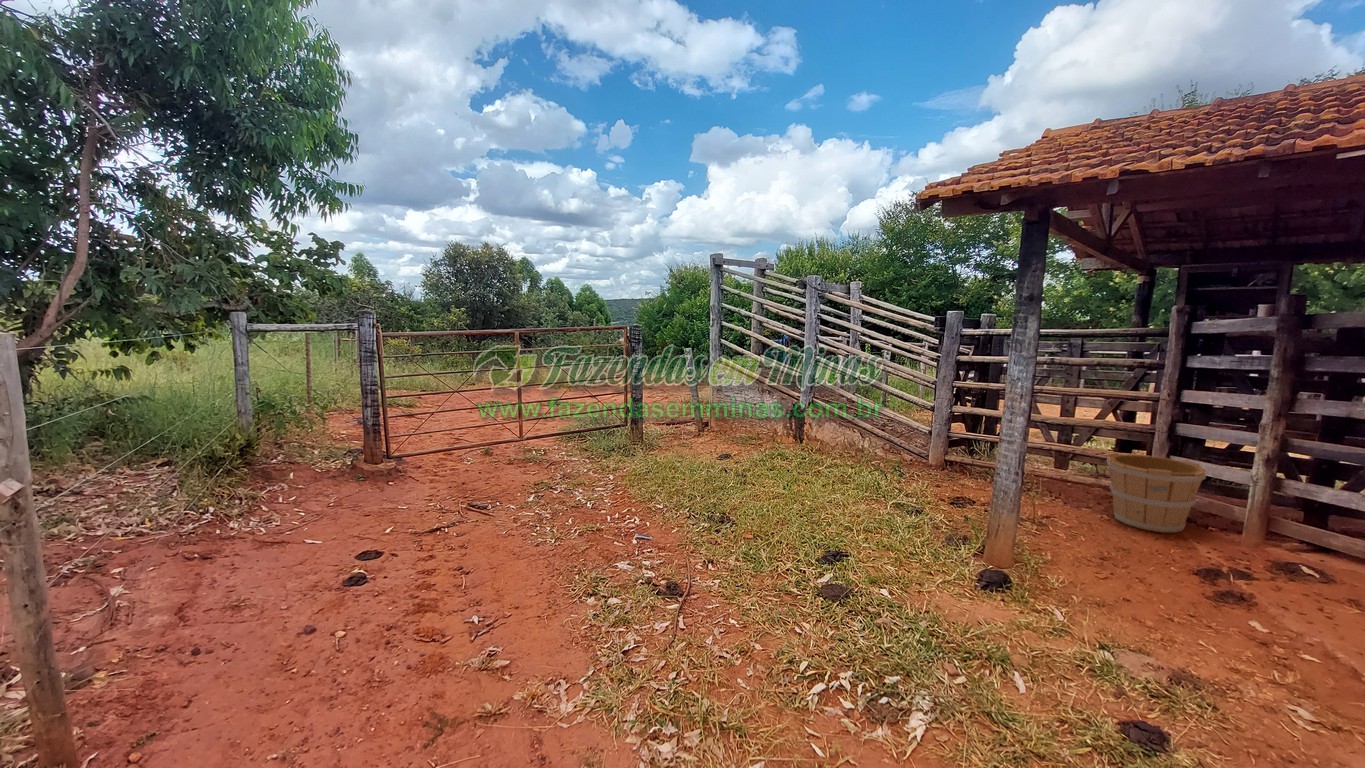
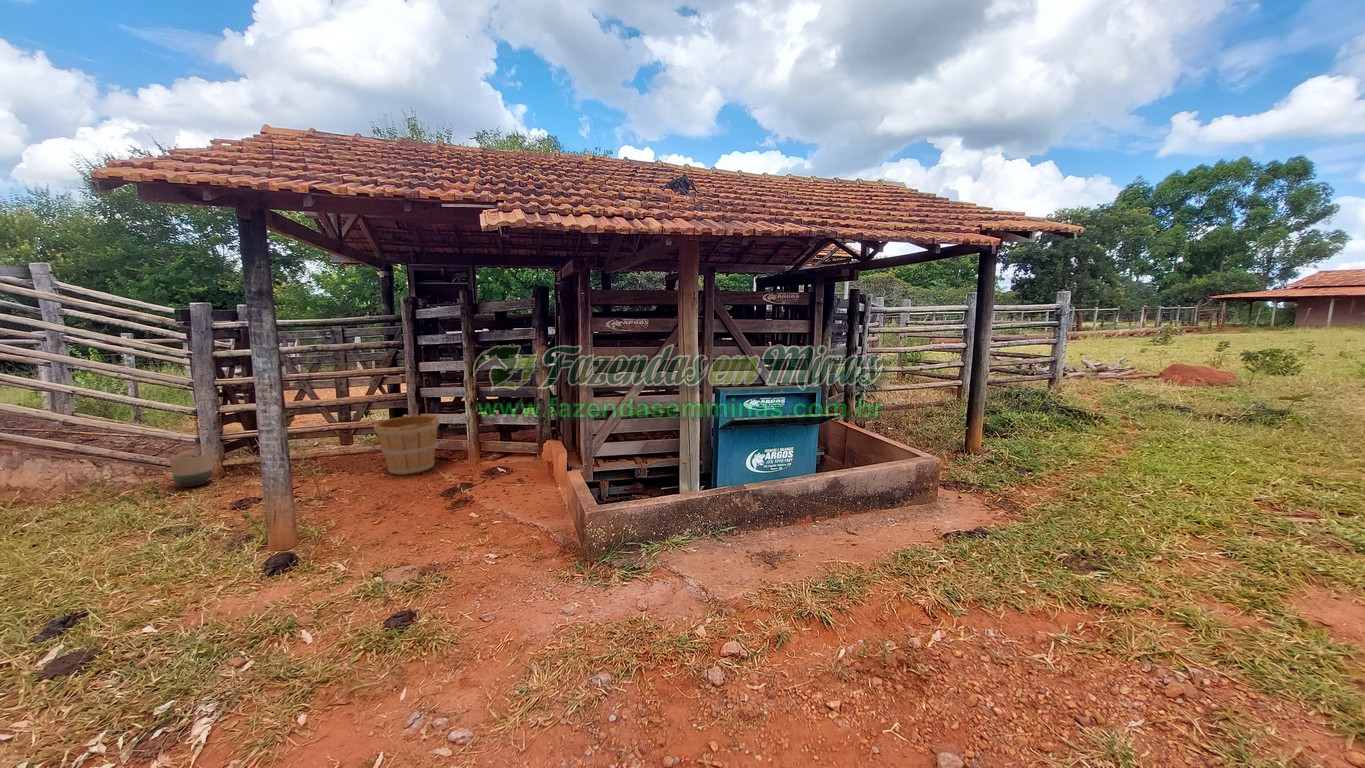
planter: none [908,440,939,471] -> present [170,451,213,487]

